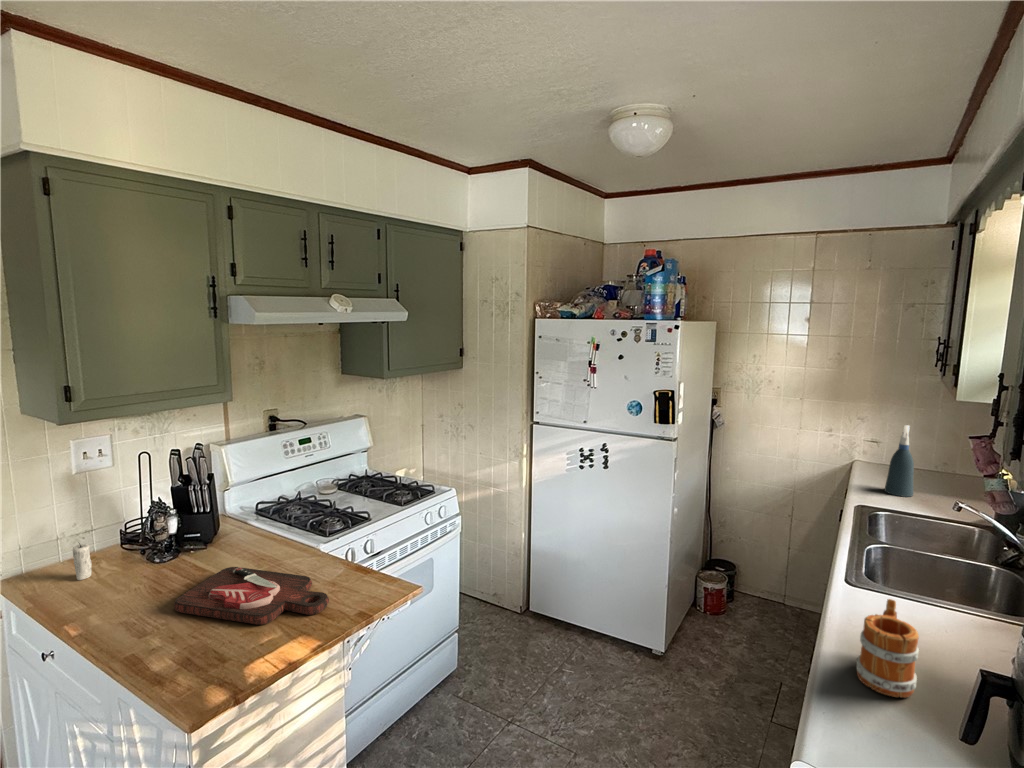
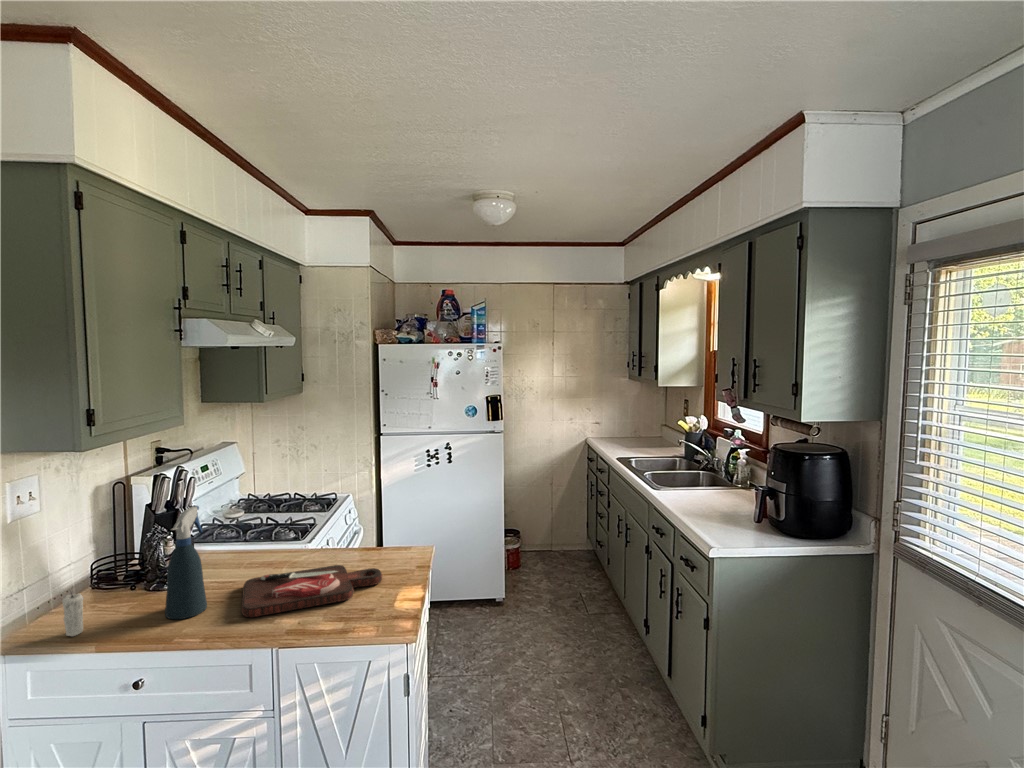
spray bottle: present [884,425,914,497] -> present [165,506,207,619]
mug: present [856,599,919,697] -> none [695,477,724,521]

